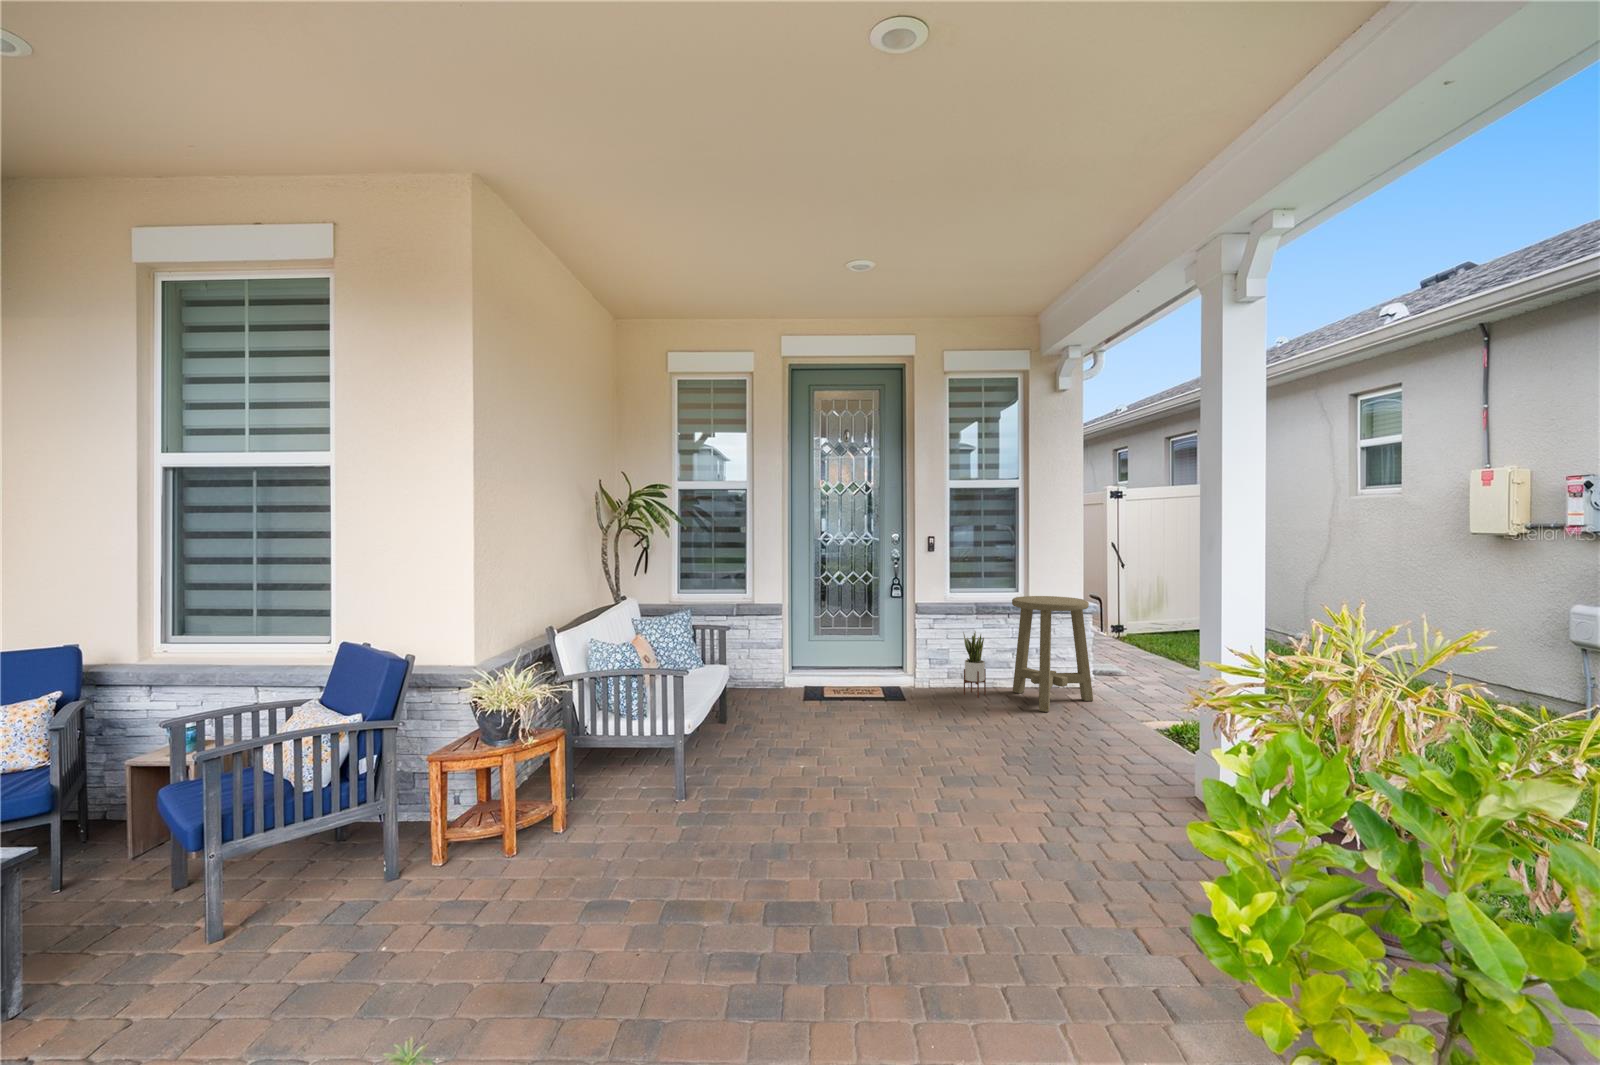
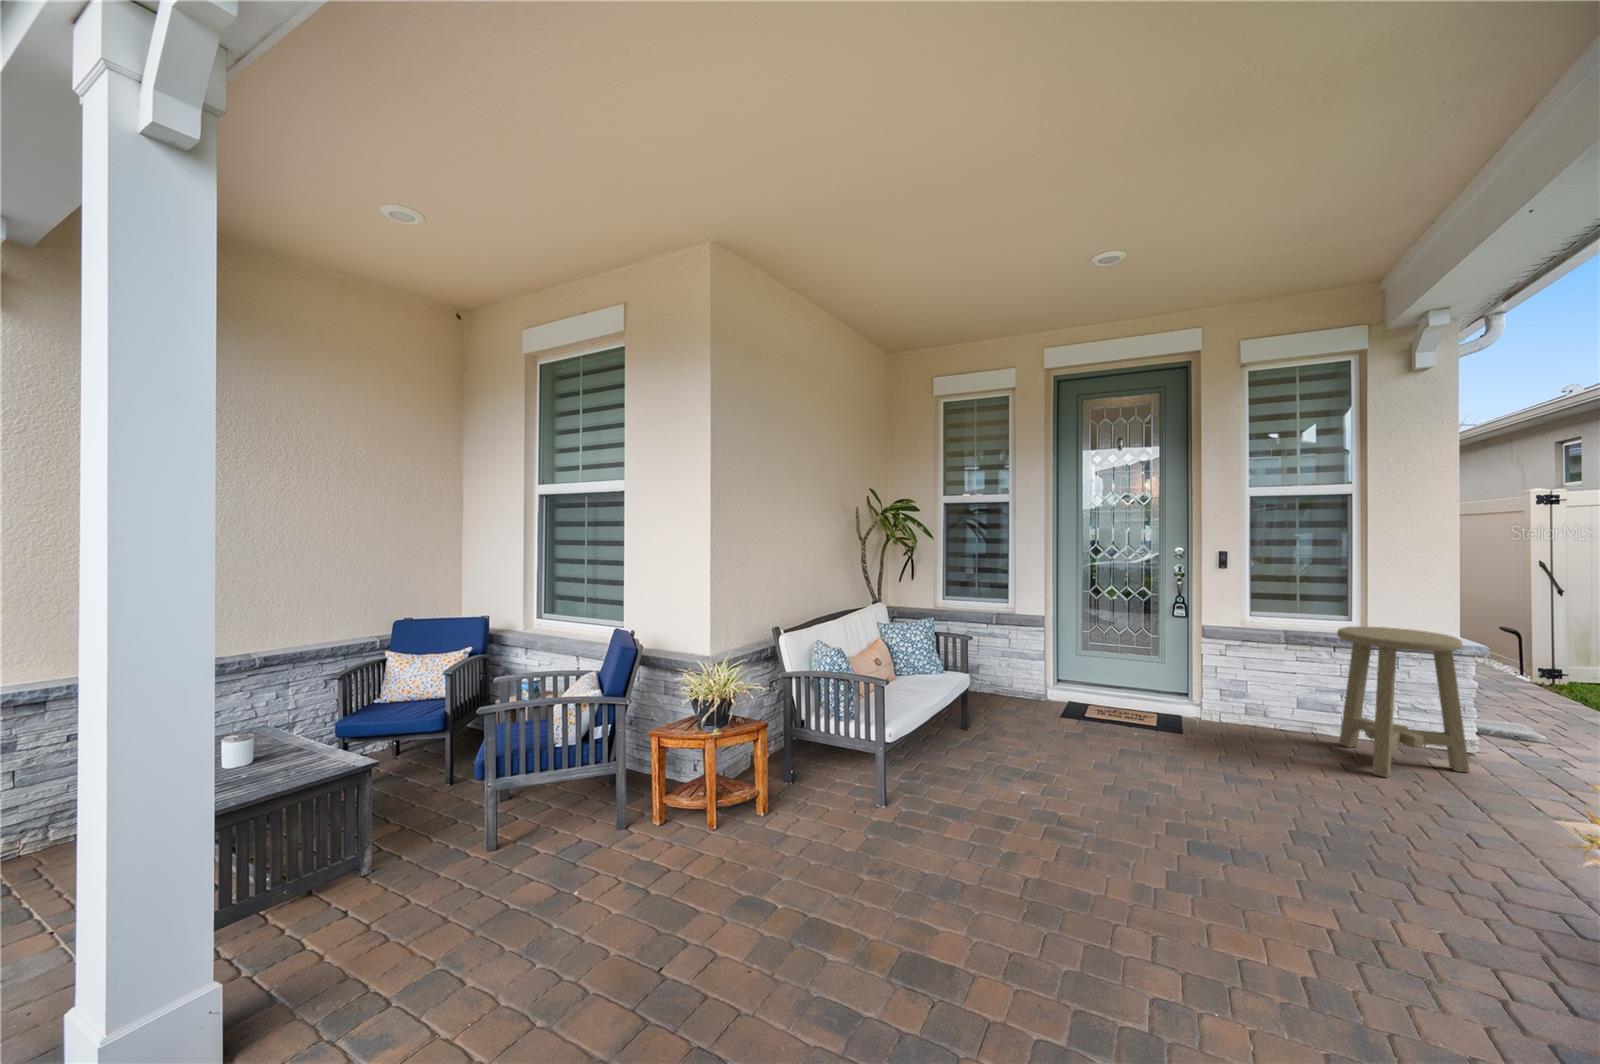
potted plant: present [963,631,986,698] -> none [1264,663,1297,745]

